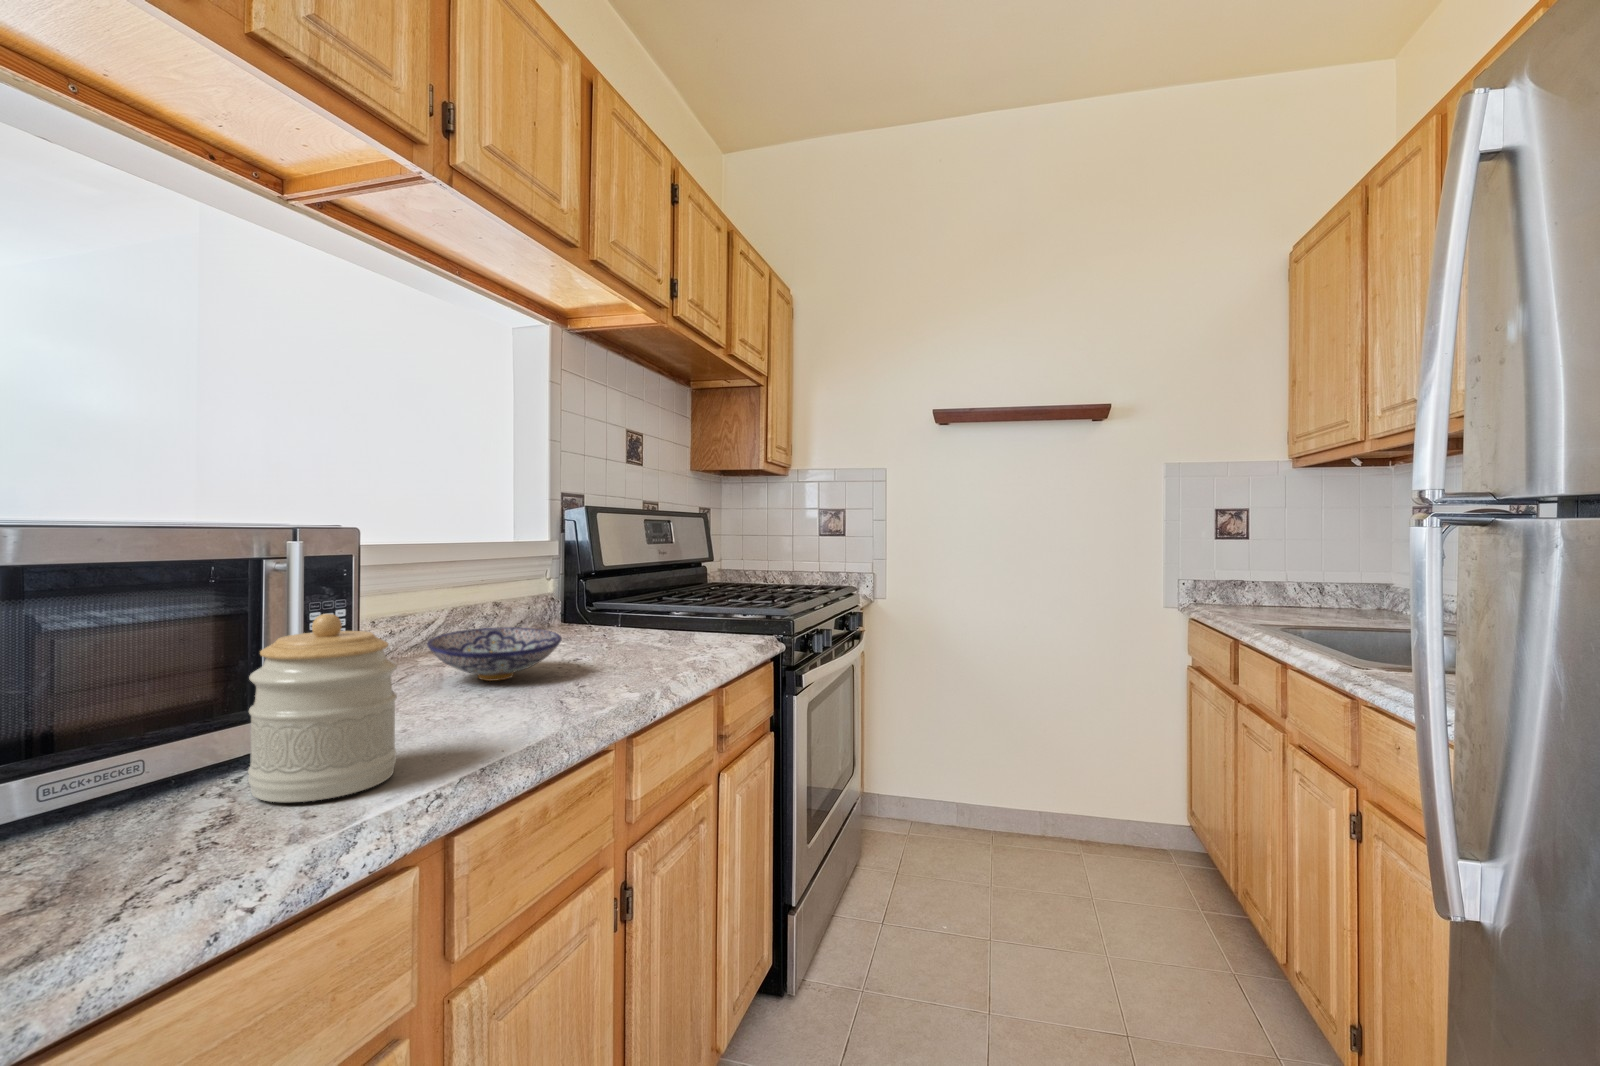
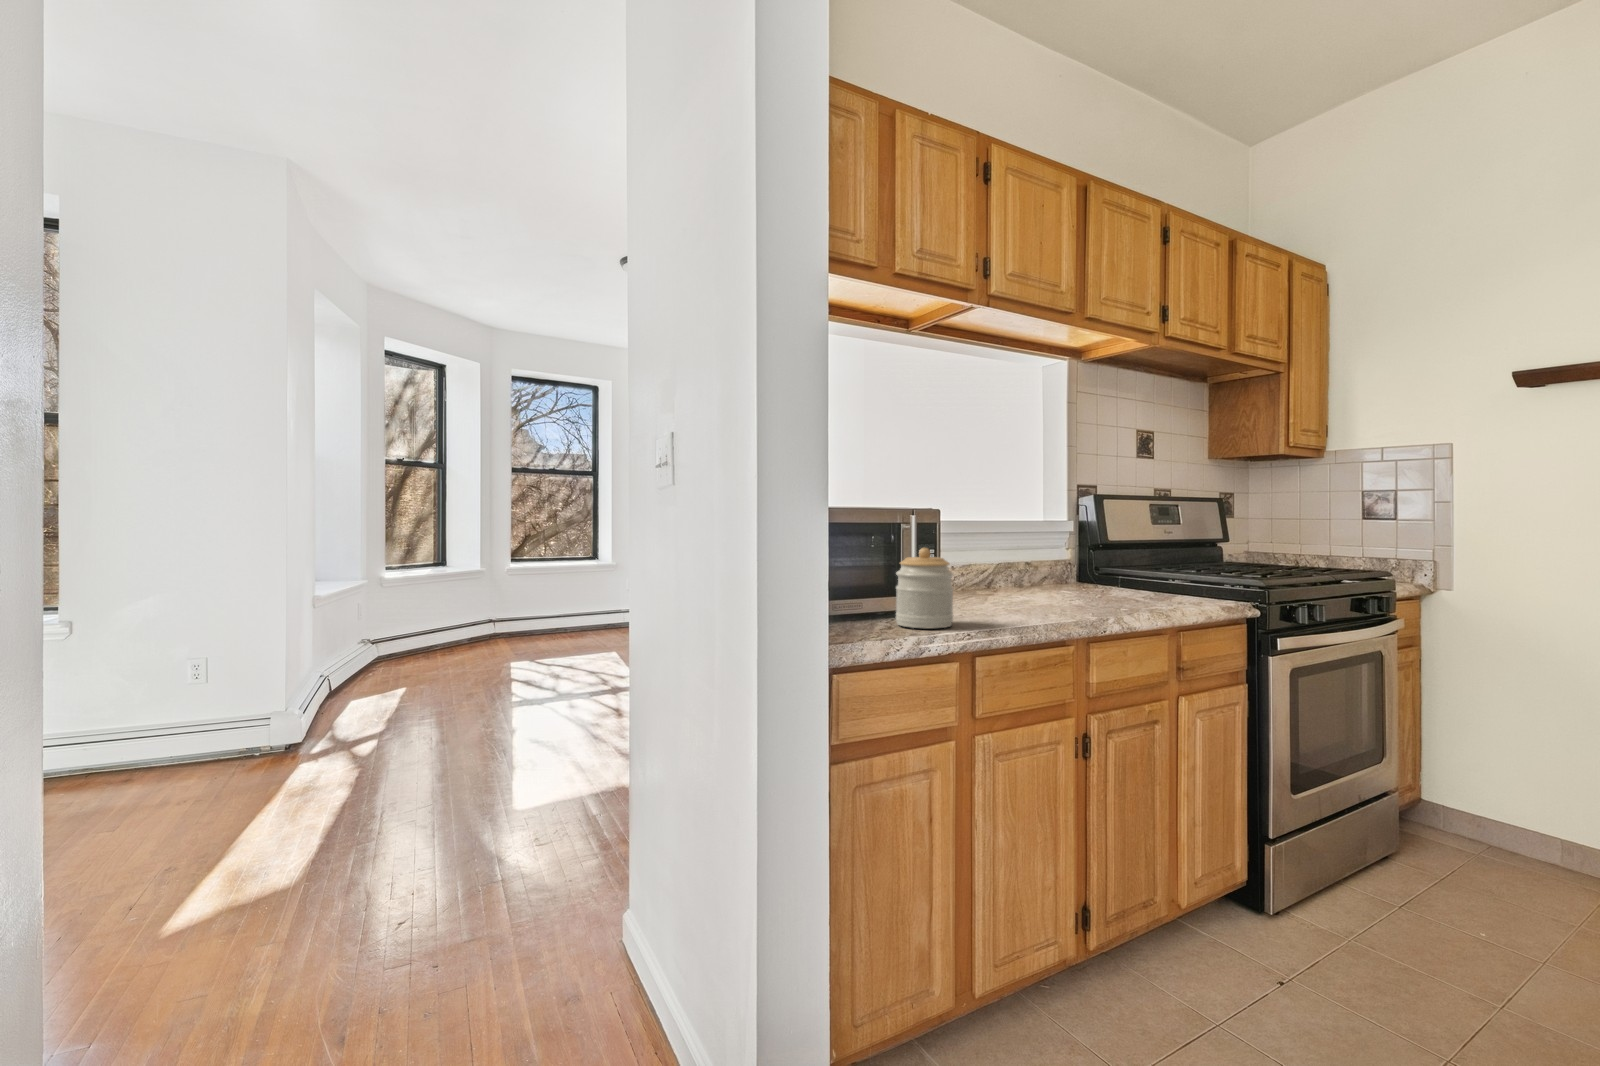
bowl: present [427,627,562,681] -> none [977,573,1057,603]

